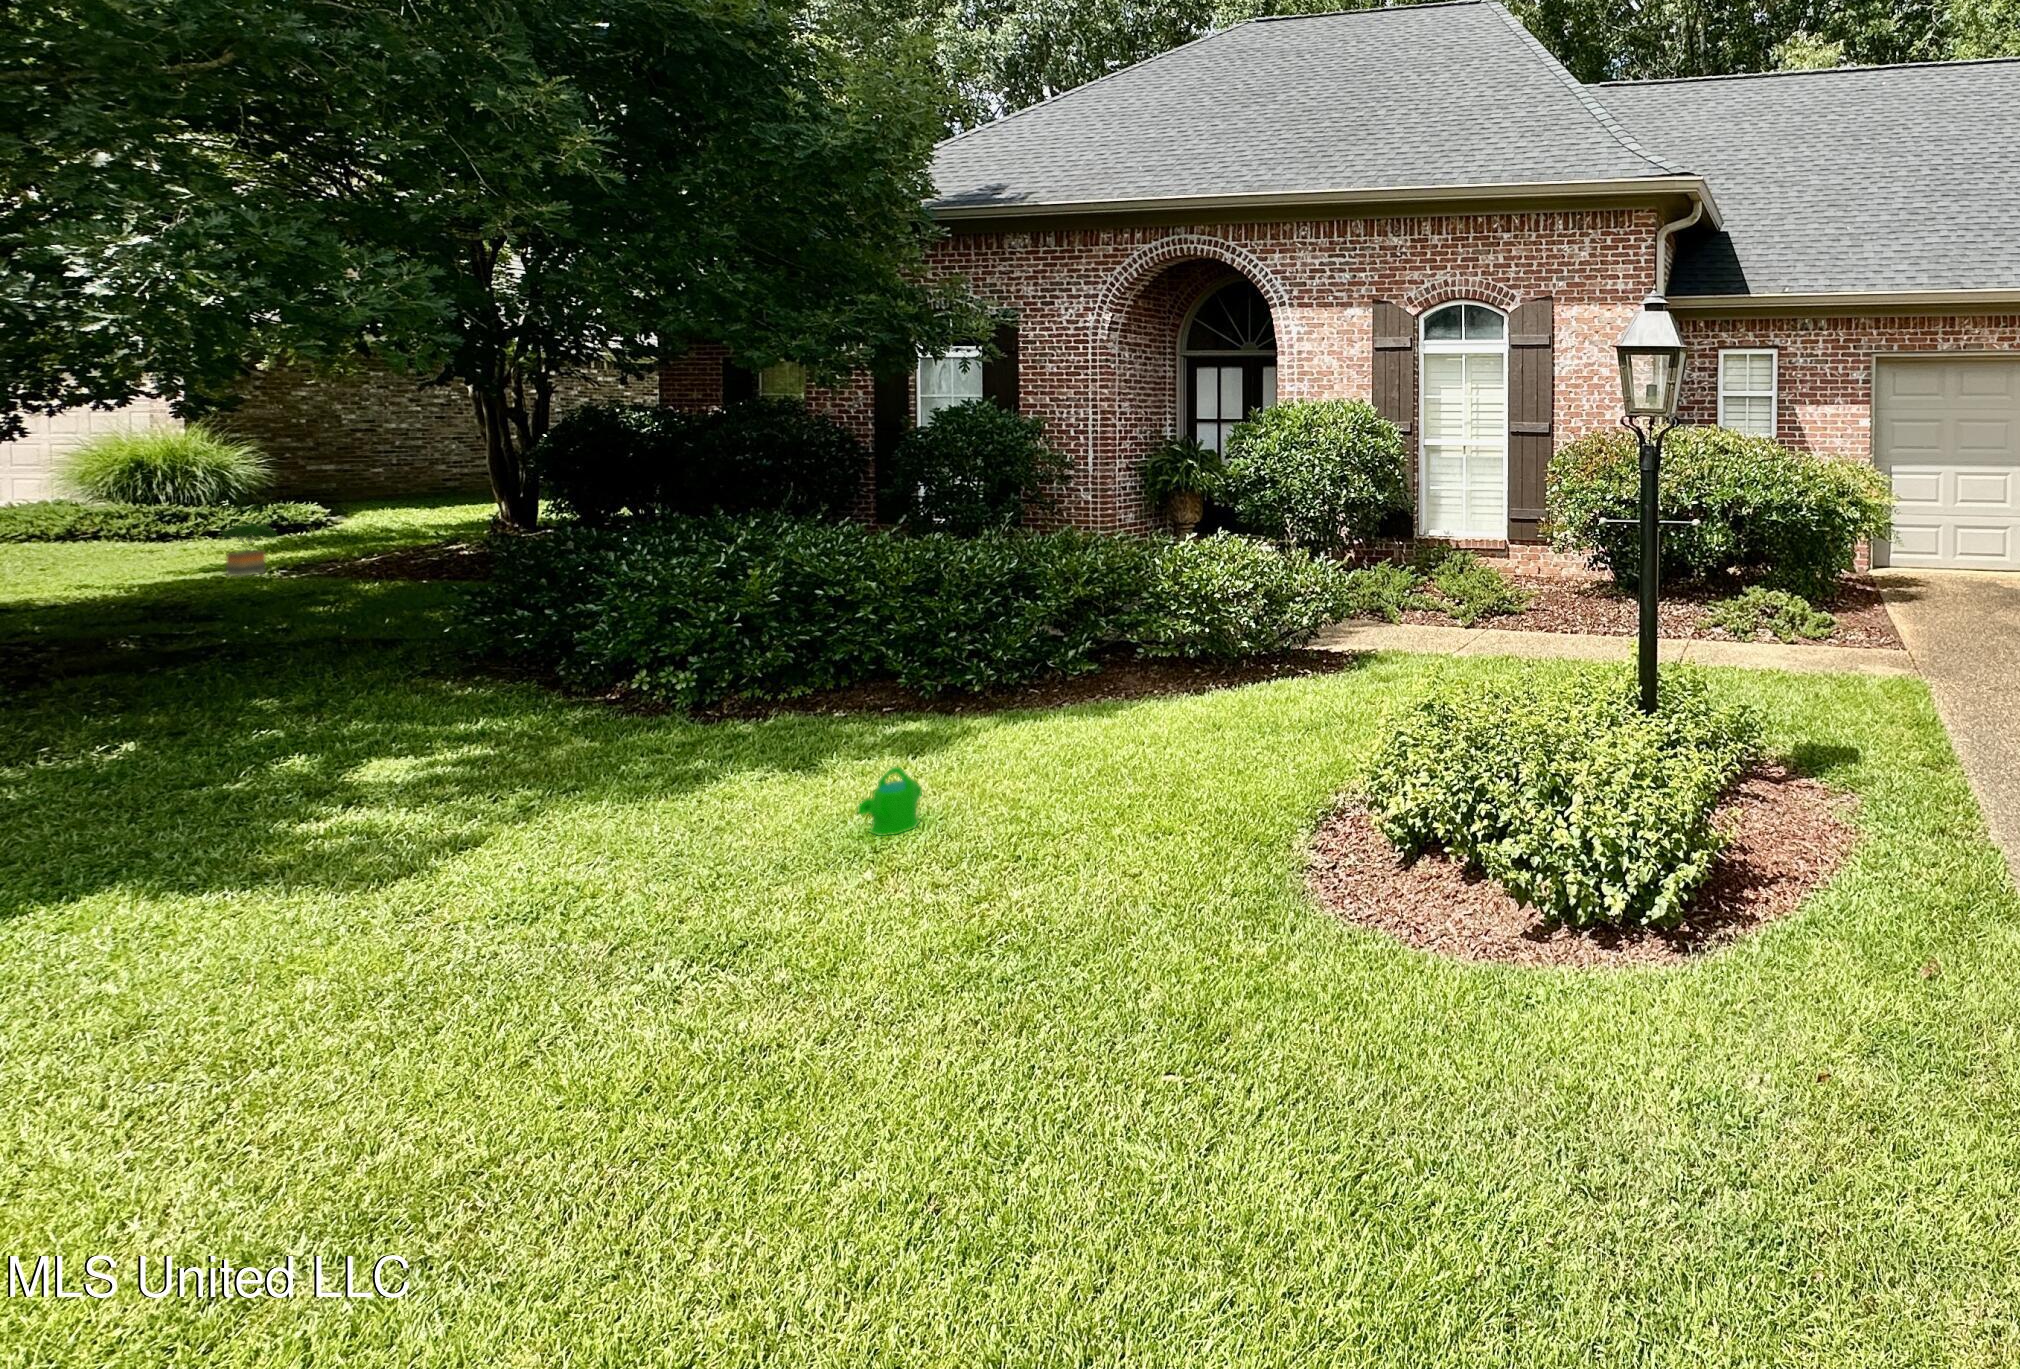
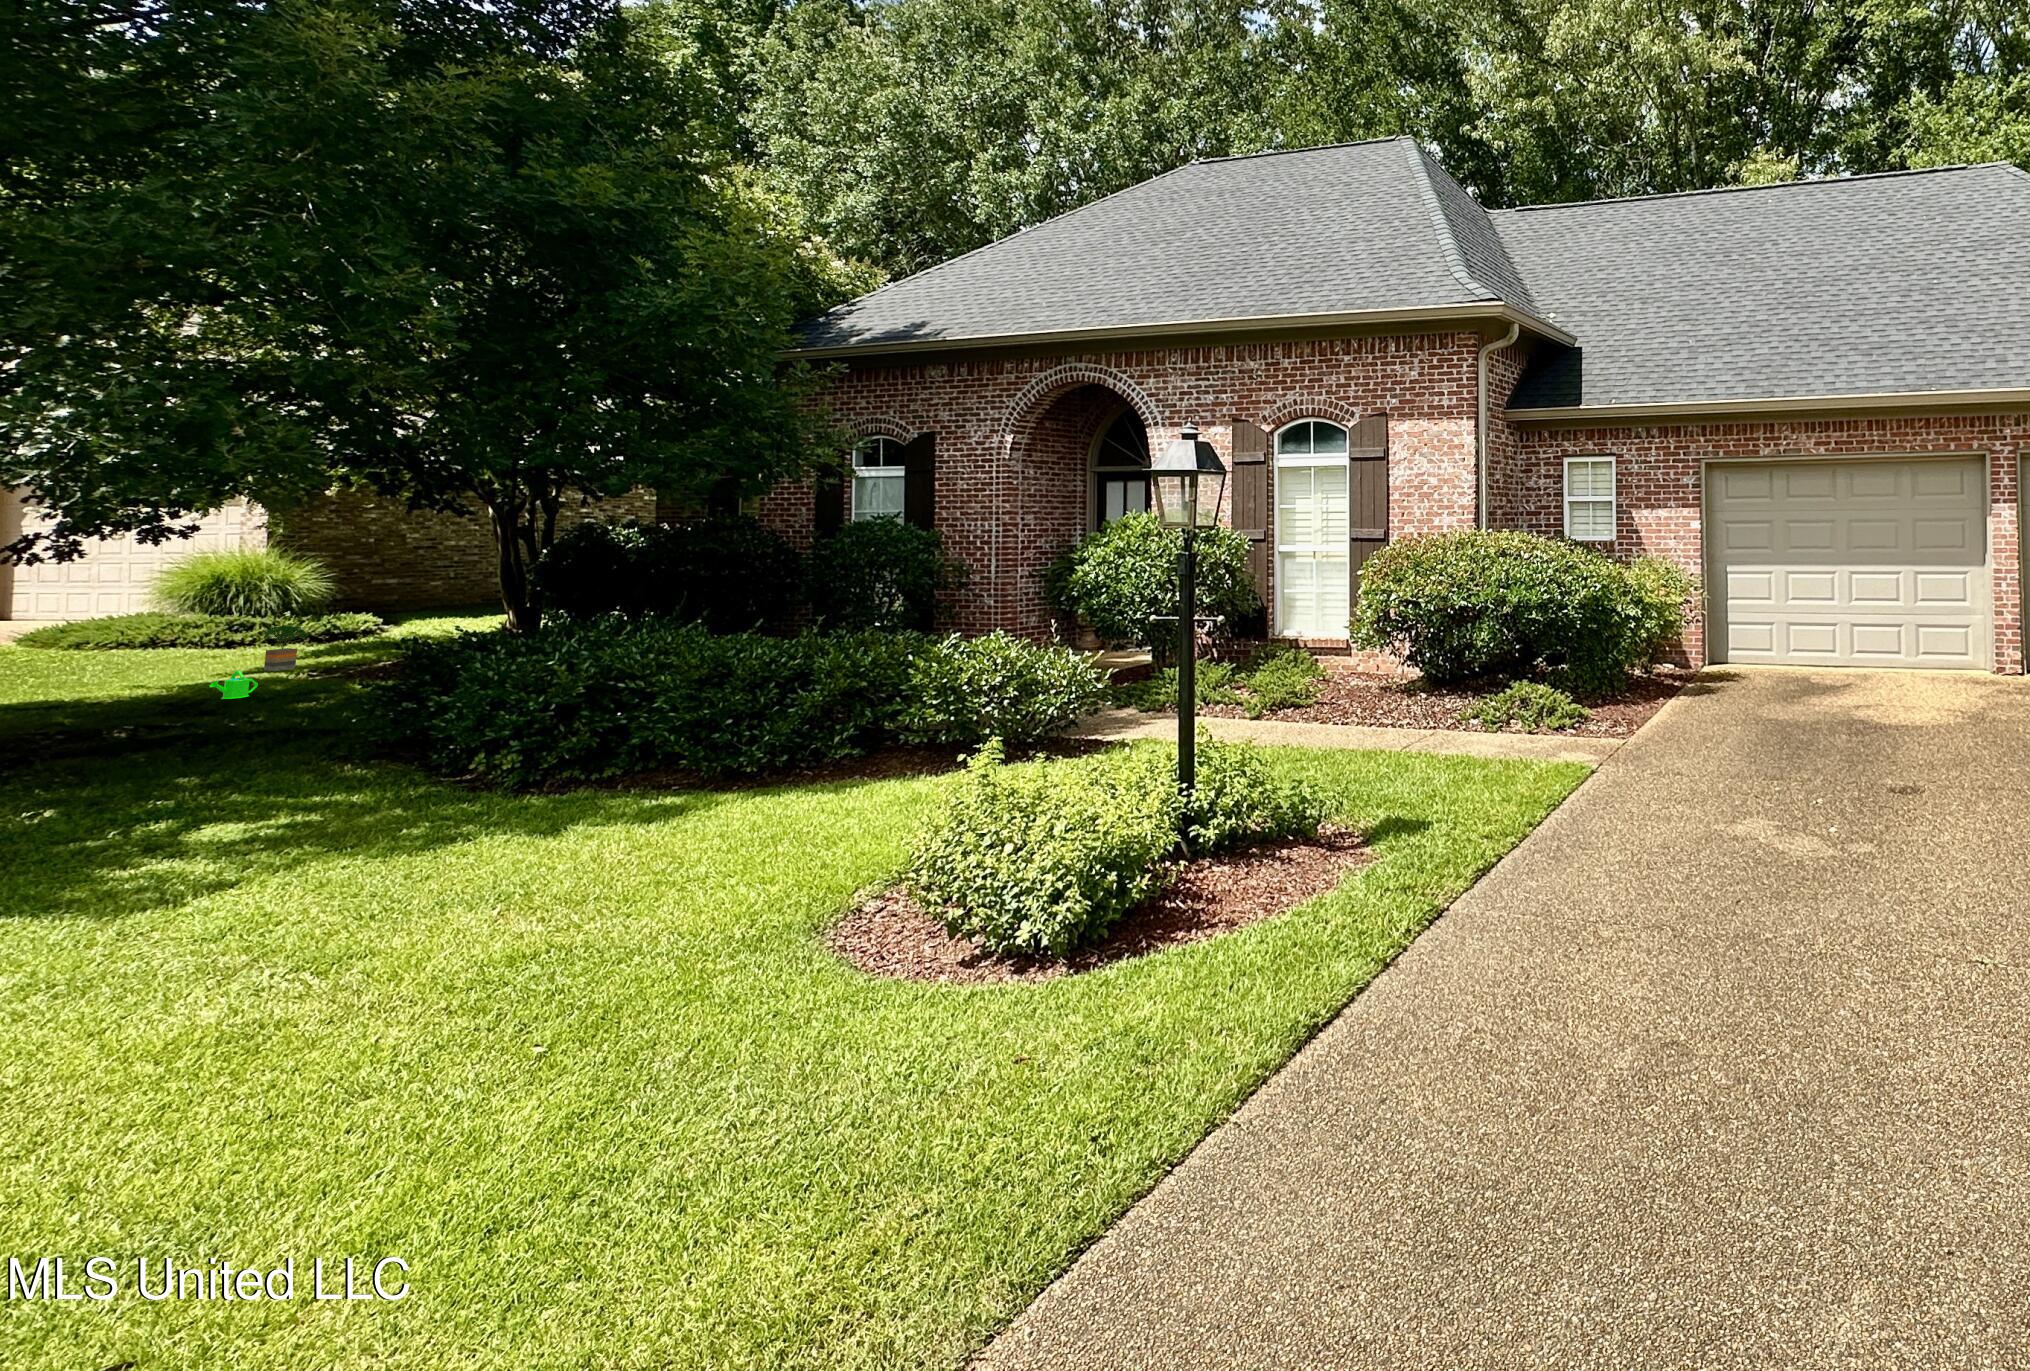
watering can: present [858,767,922,836] -> present [209,670,258,699]

